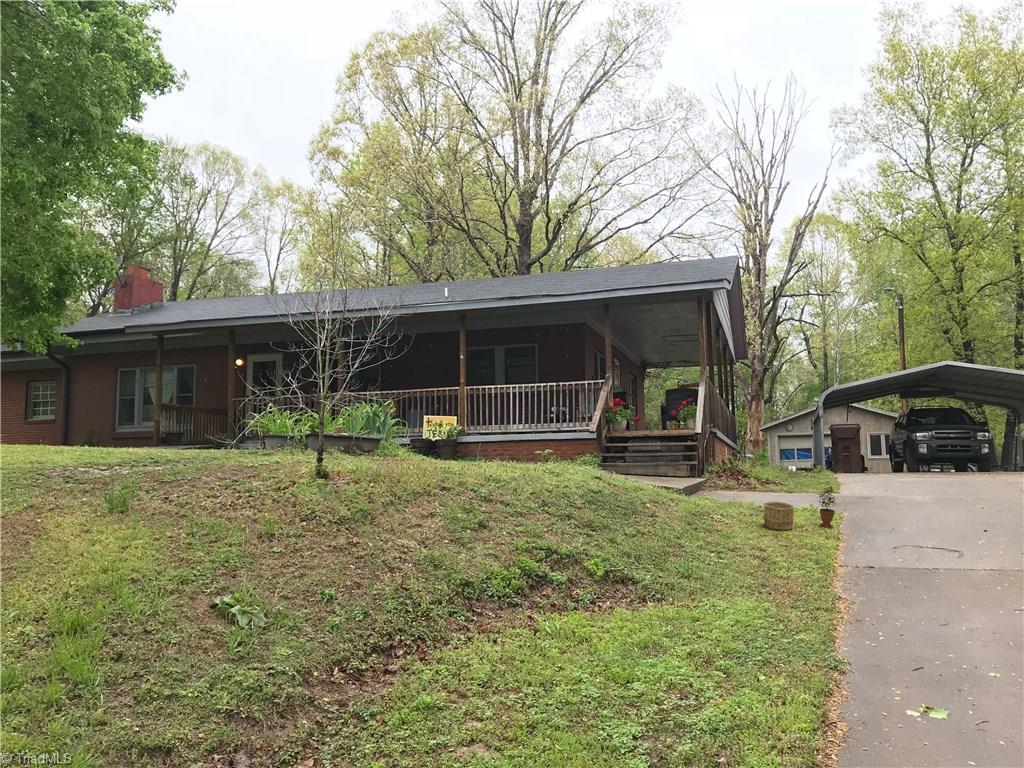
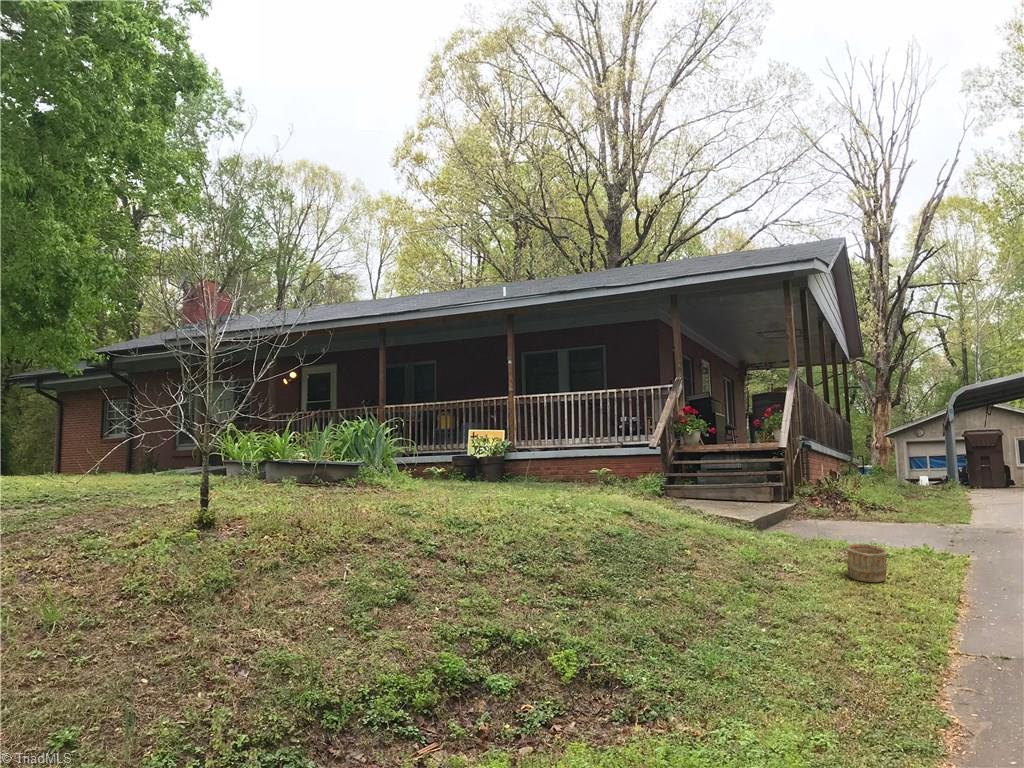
potted plant: present [819,487,836,528] -> none [921,523,948,580]

